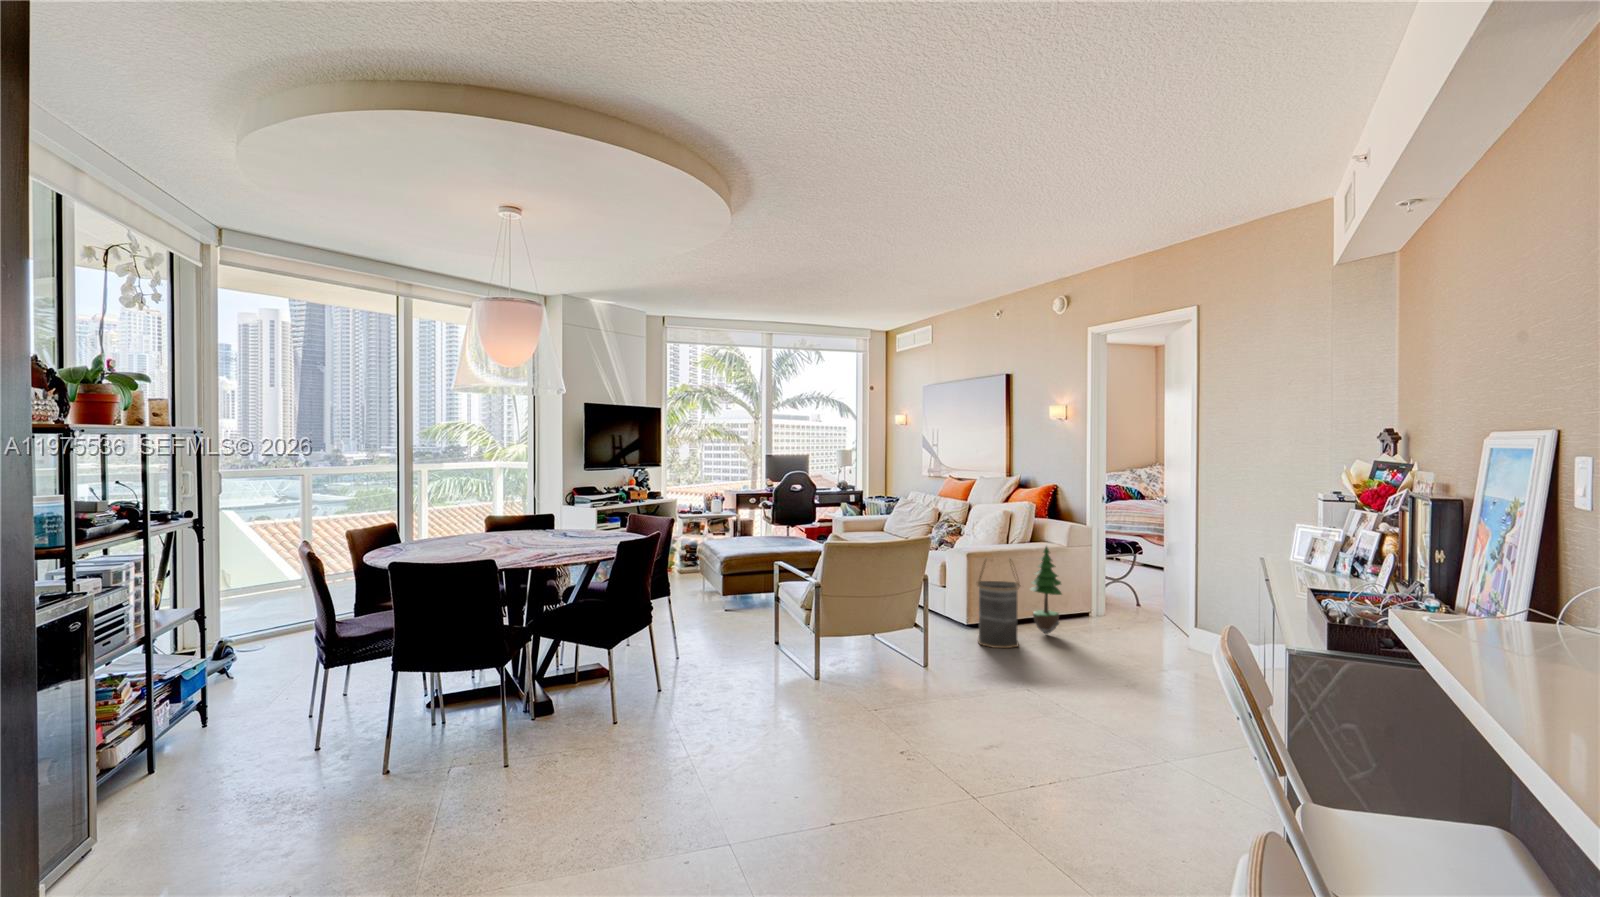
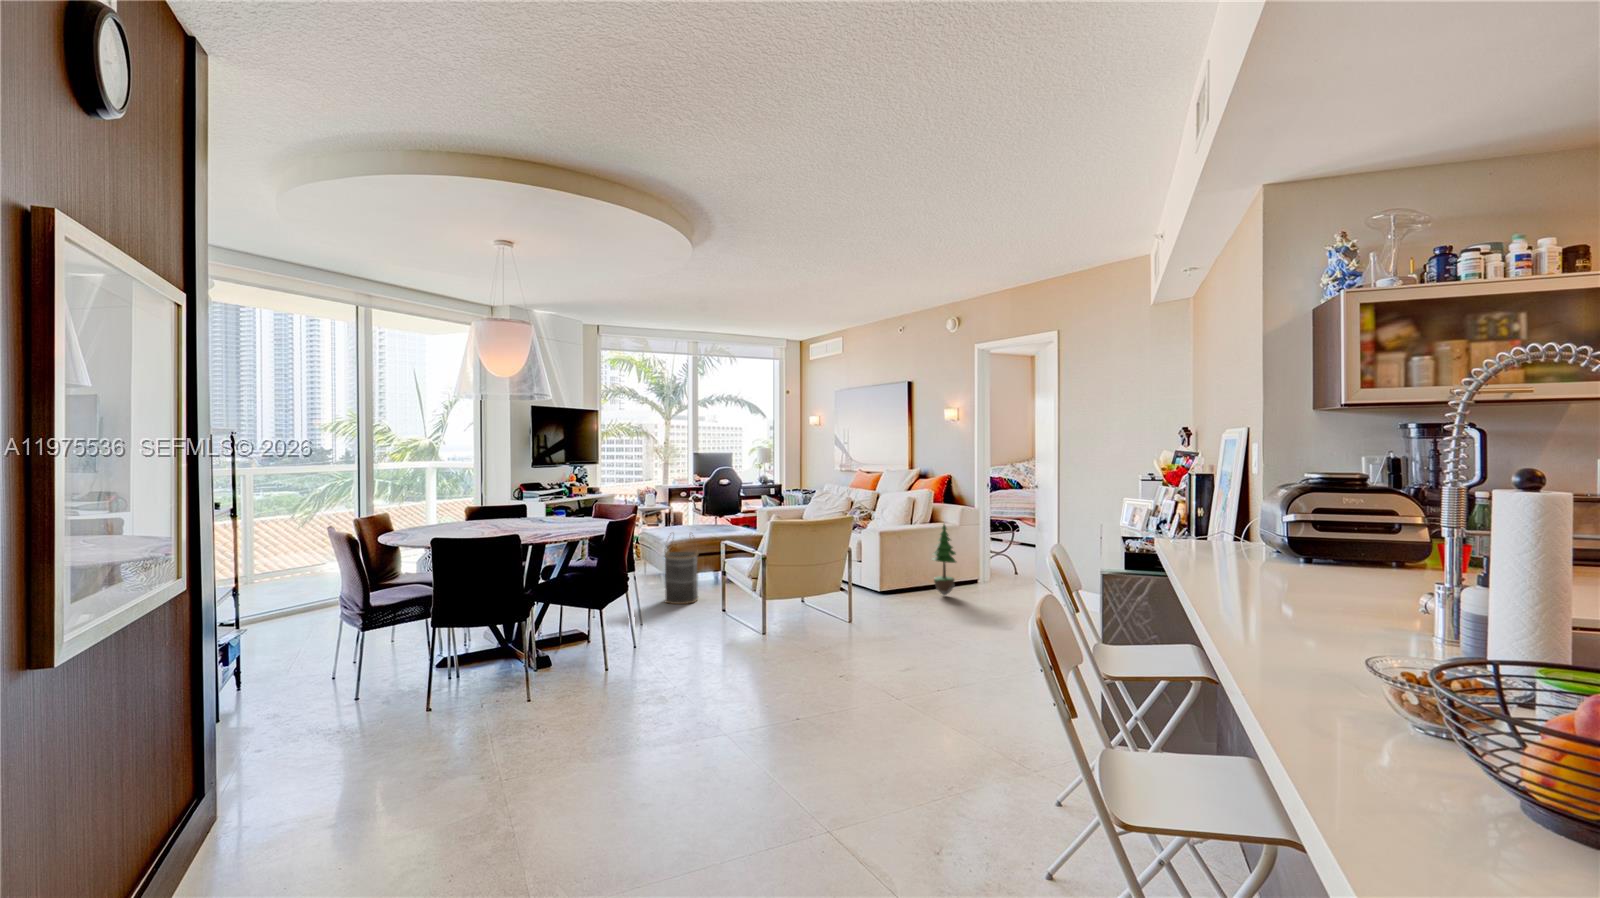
basket: present [977,558,1020,648] -> present [665,548,699,604]

